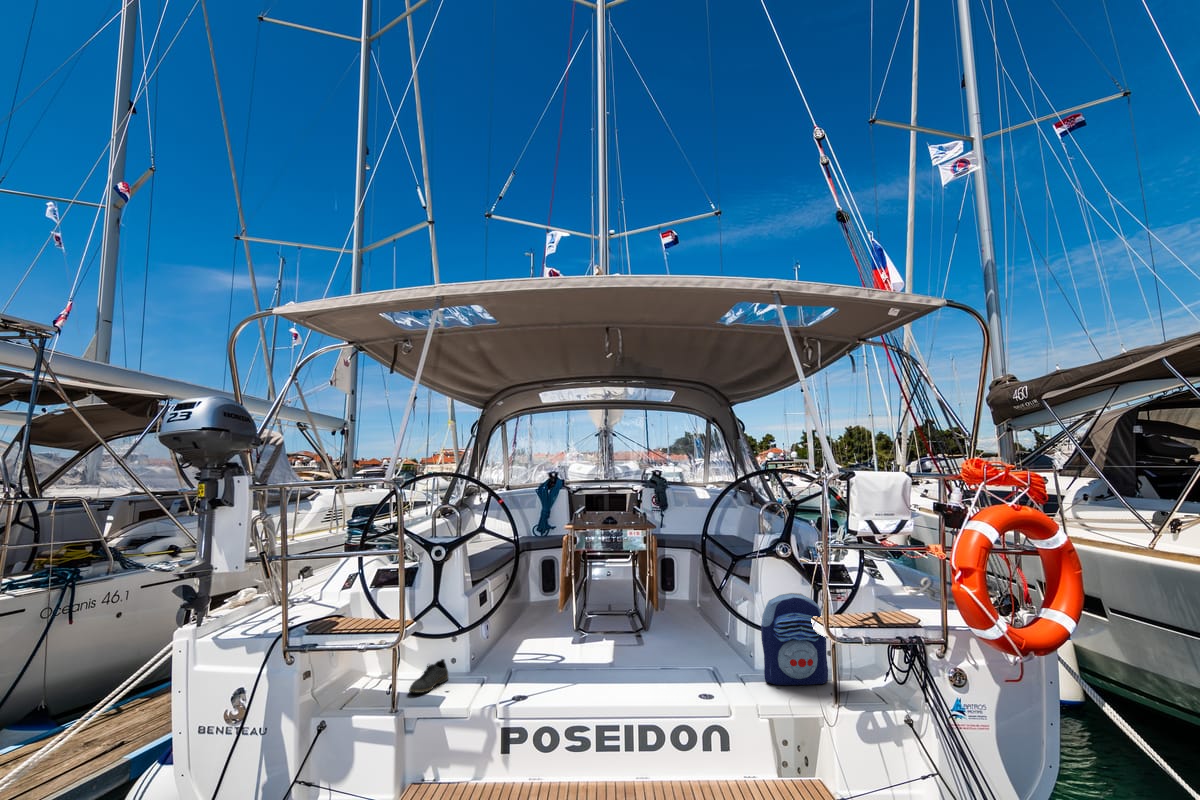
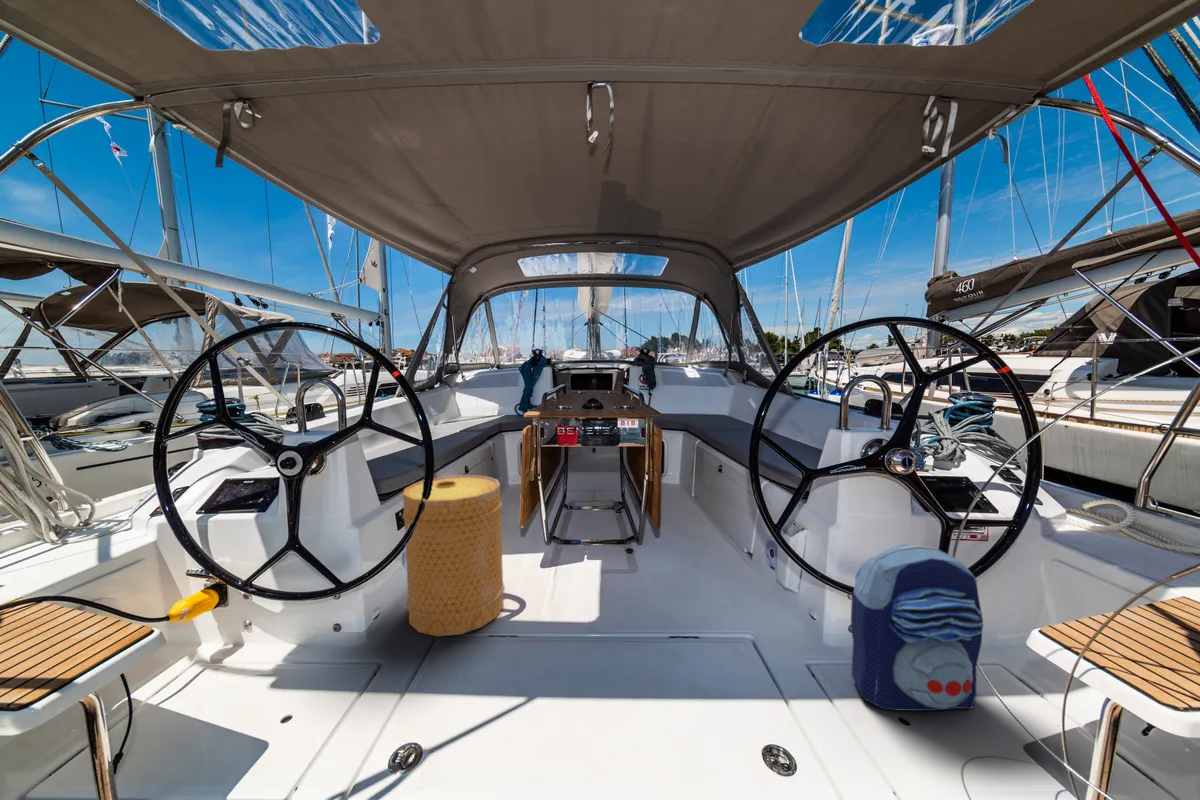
basket: none [490,569,553,668] -> present [403,475,505,636]
shoe: present [409,659,448,693] -> none [202,640,314,734]

